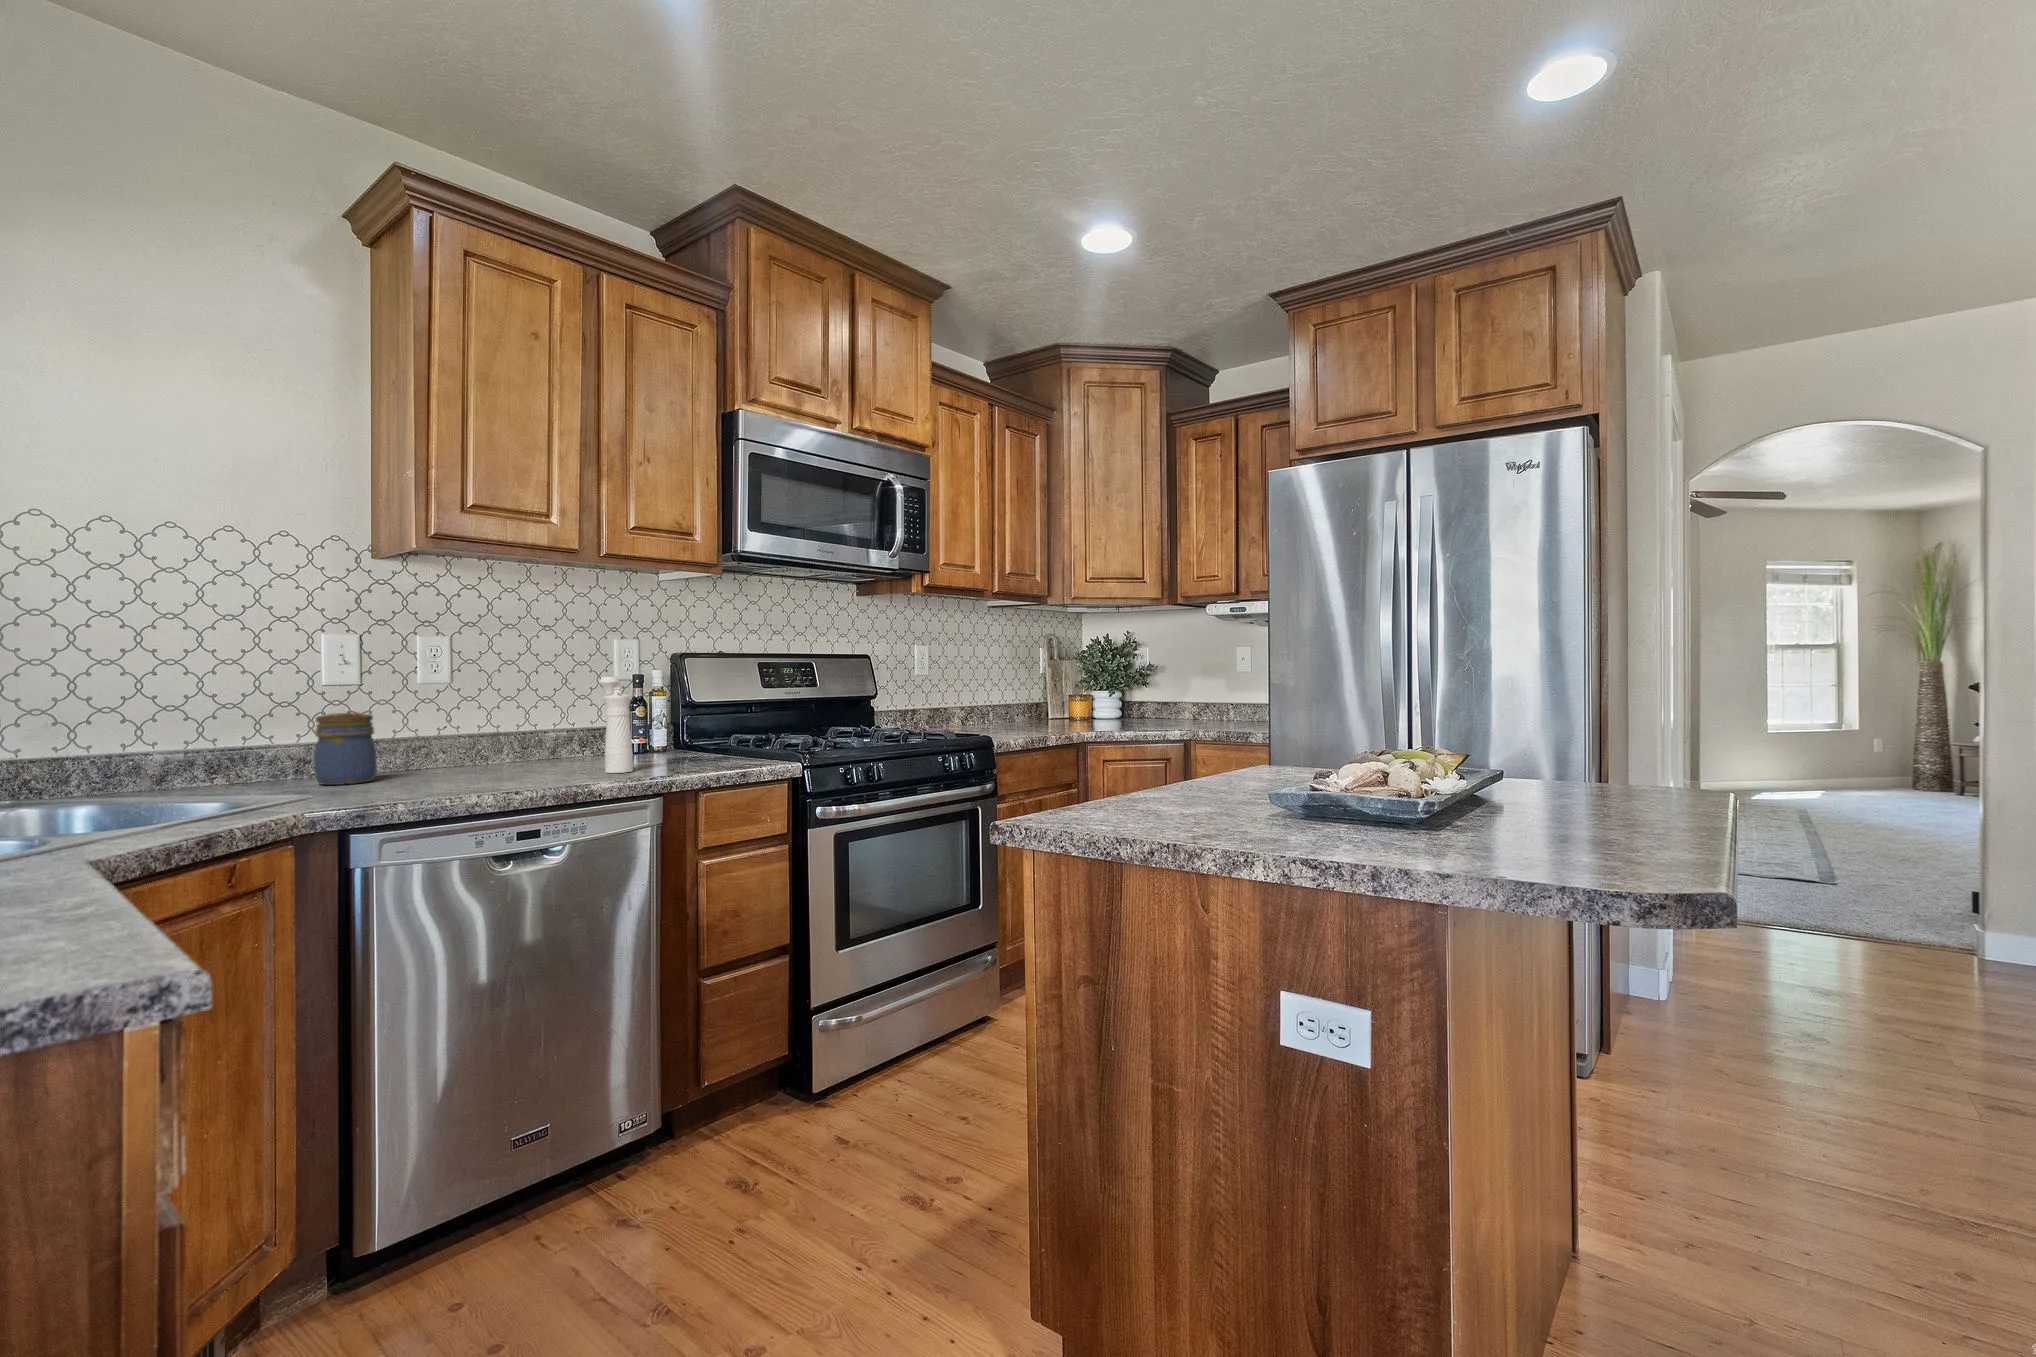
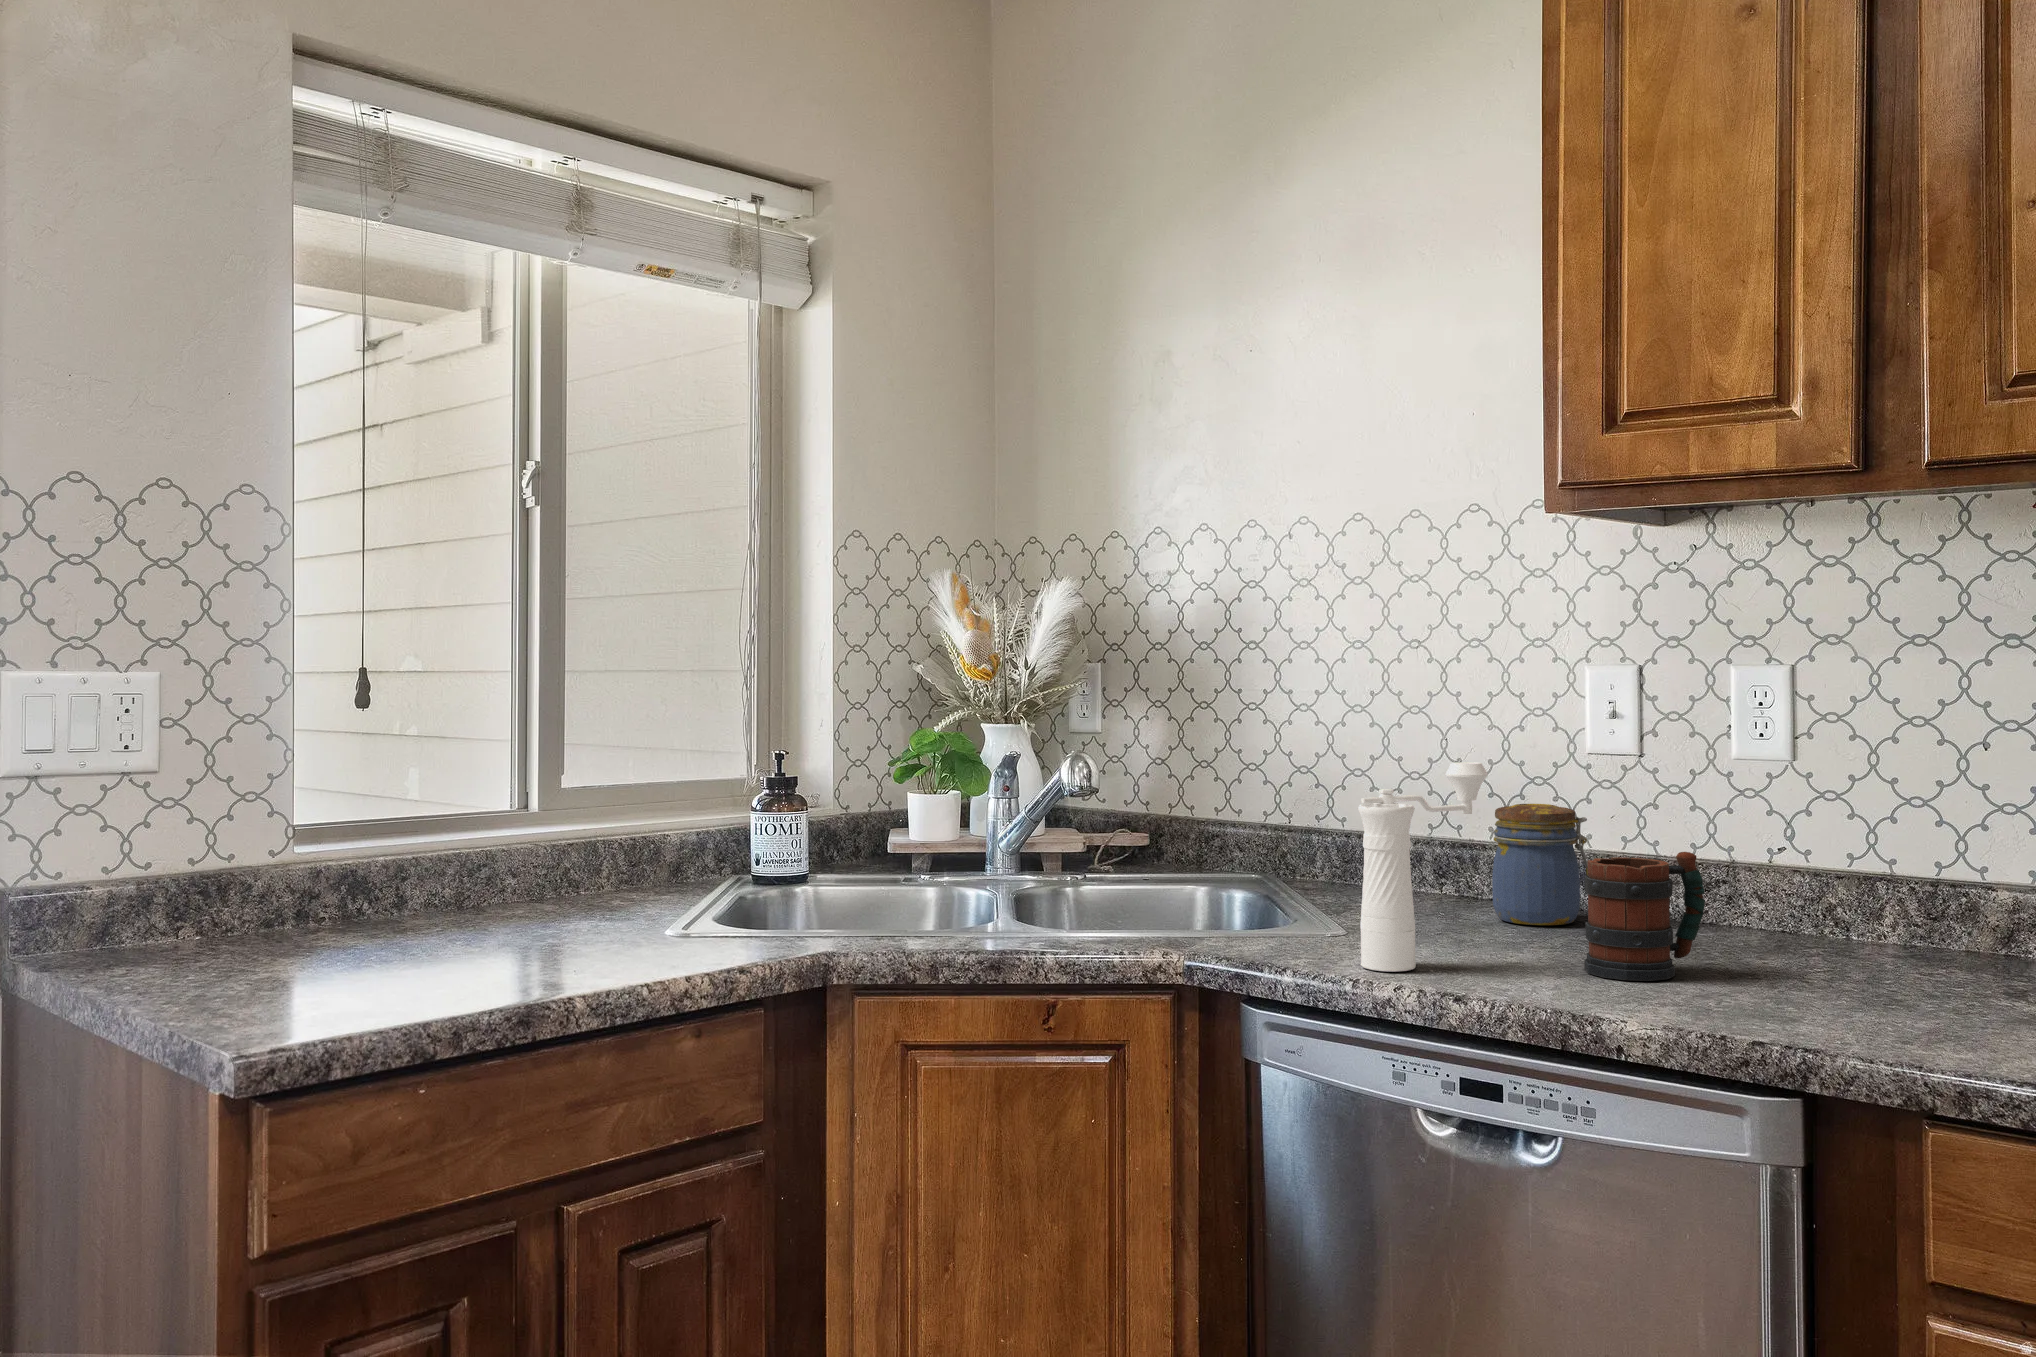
pepper mill: present [599,677,633,773] -> present [1358,762,1488,972]
mug: none [486,718,533,781] -> present [1584,852,1705,981]

